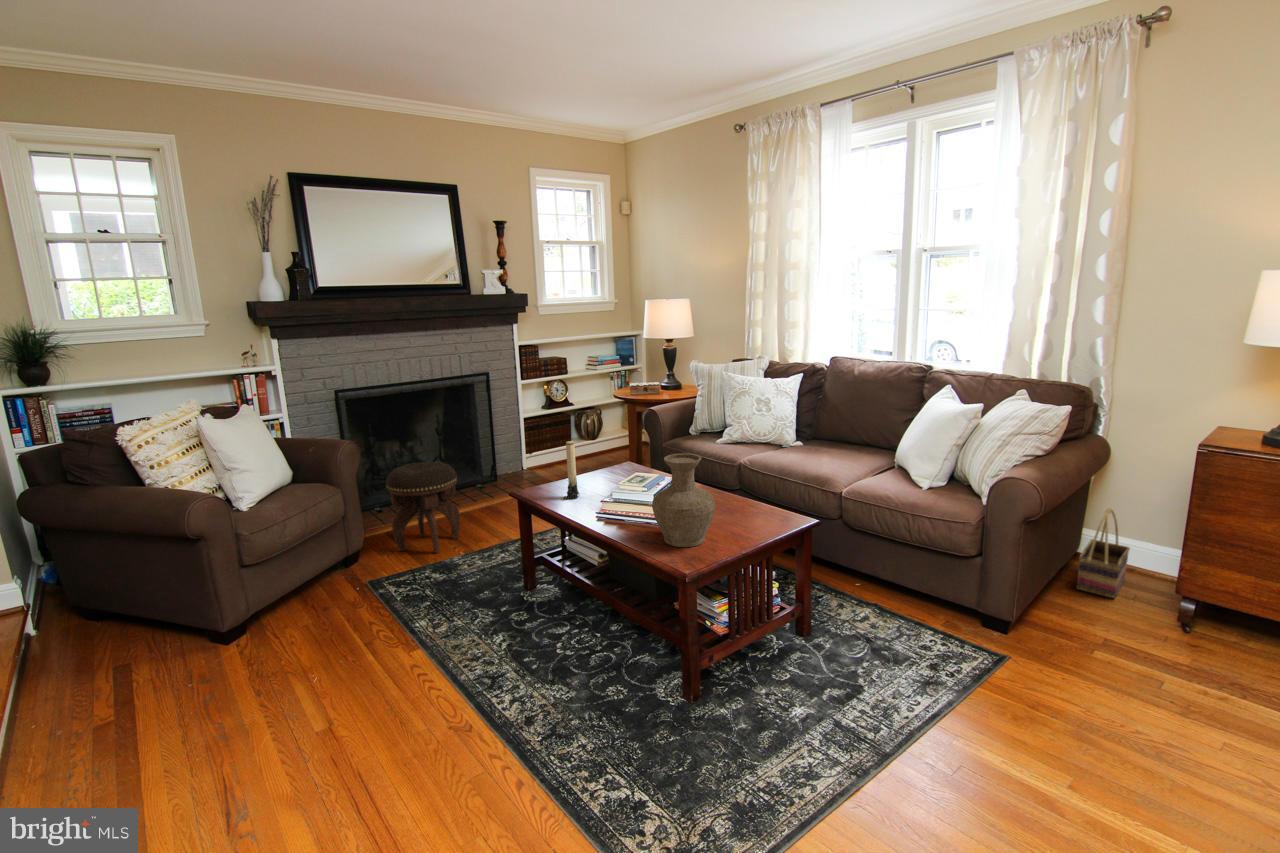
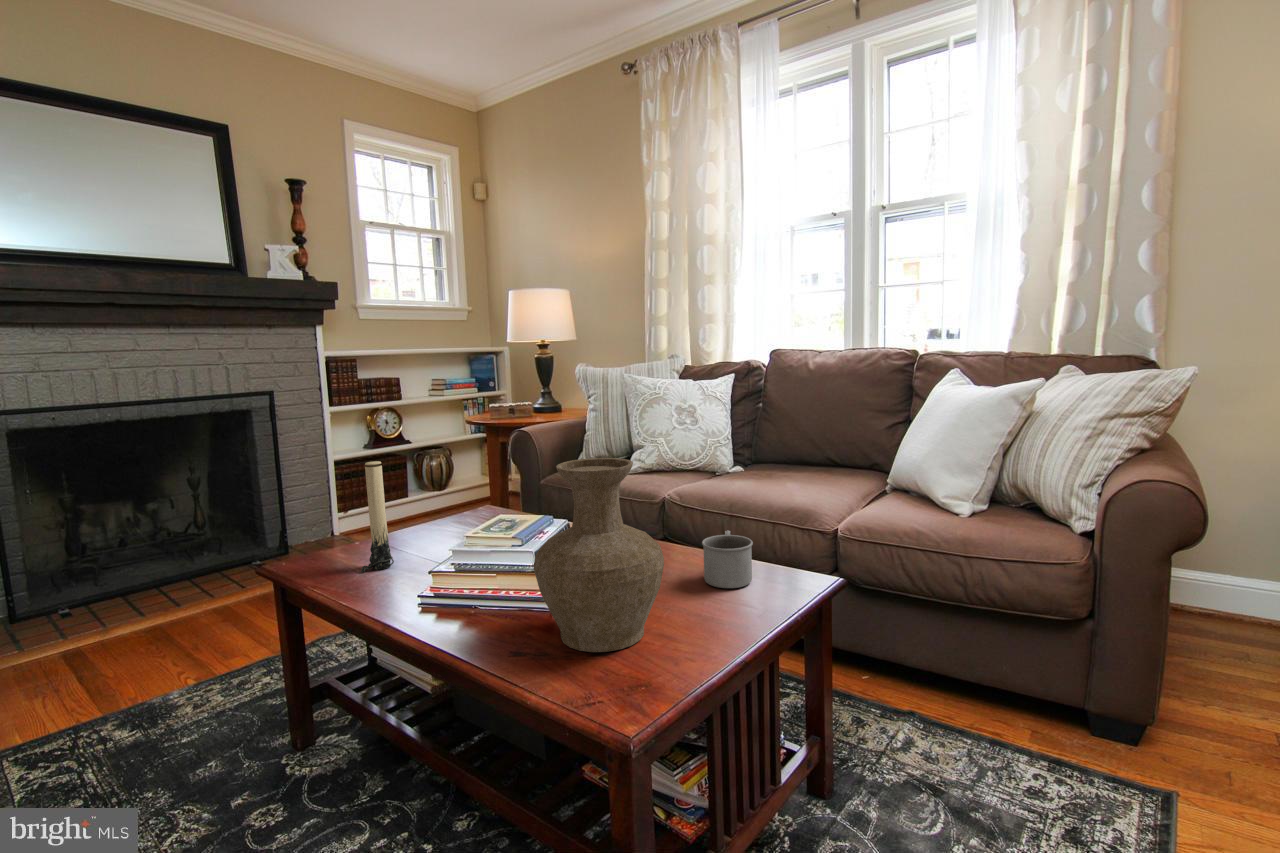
footstool: present [386,462,460,553] -> none [37,524,195,691]
mug: none [743,491,771,522] -> present [702,530,753,588]
basket: present [1077,508,1130,598] -> none [1164,531,1240,665]

